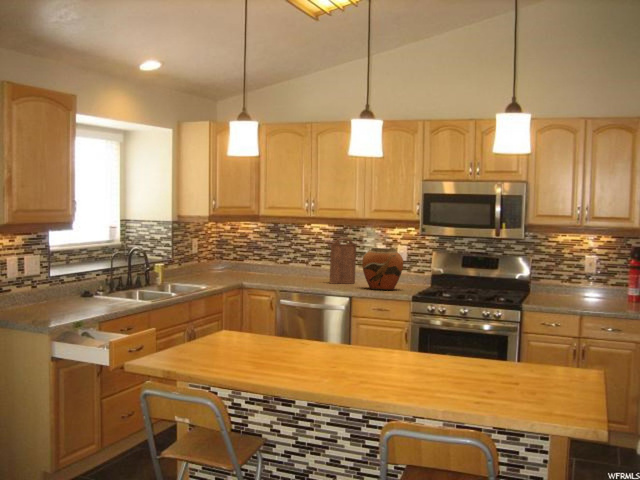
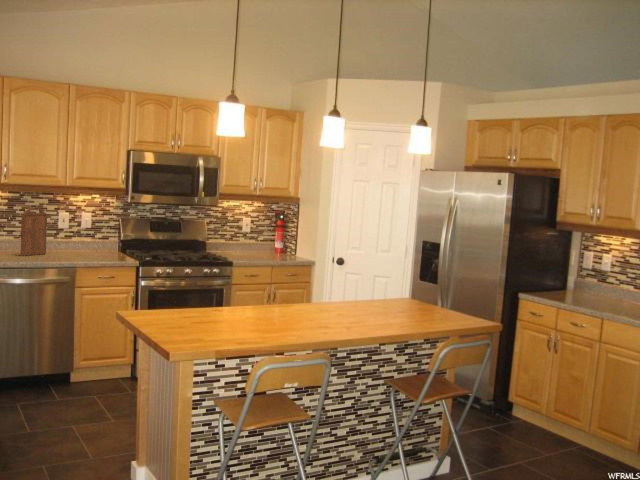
vase: present [362,248,404,290] -> none [64,218,106,259]

